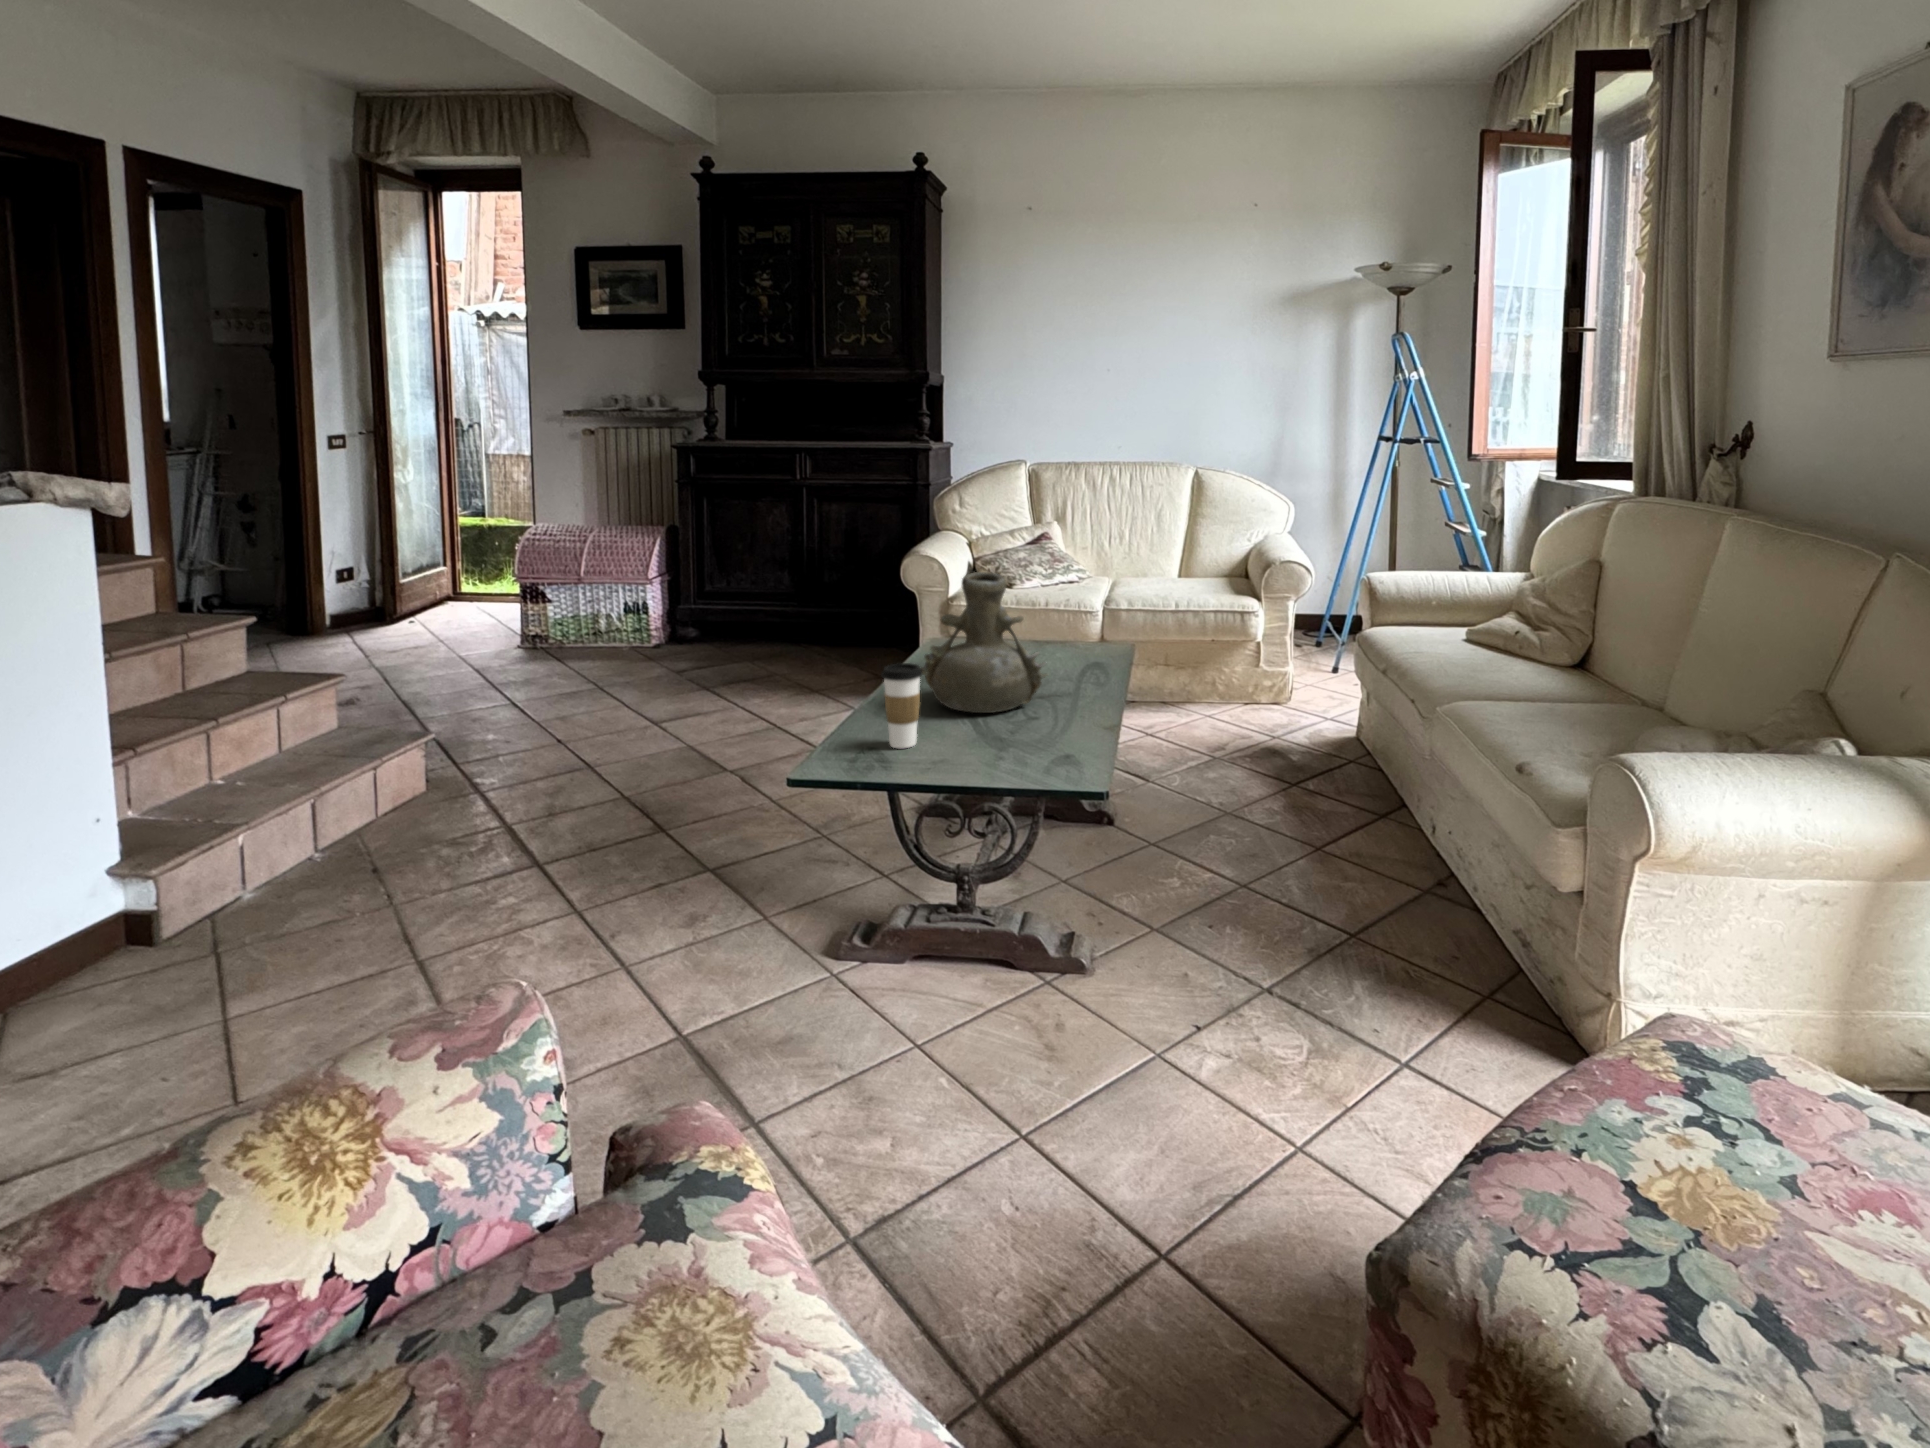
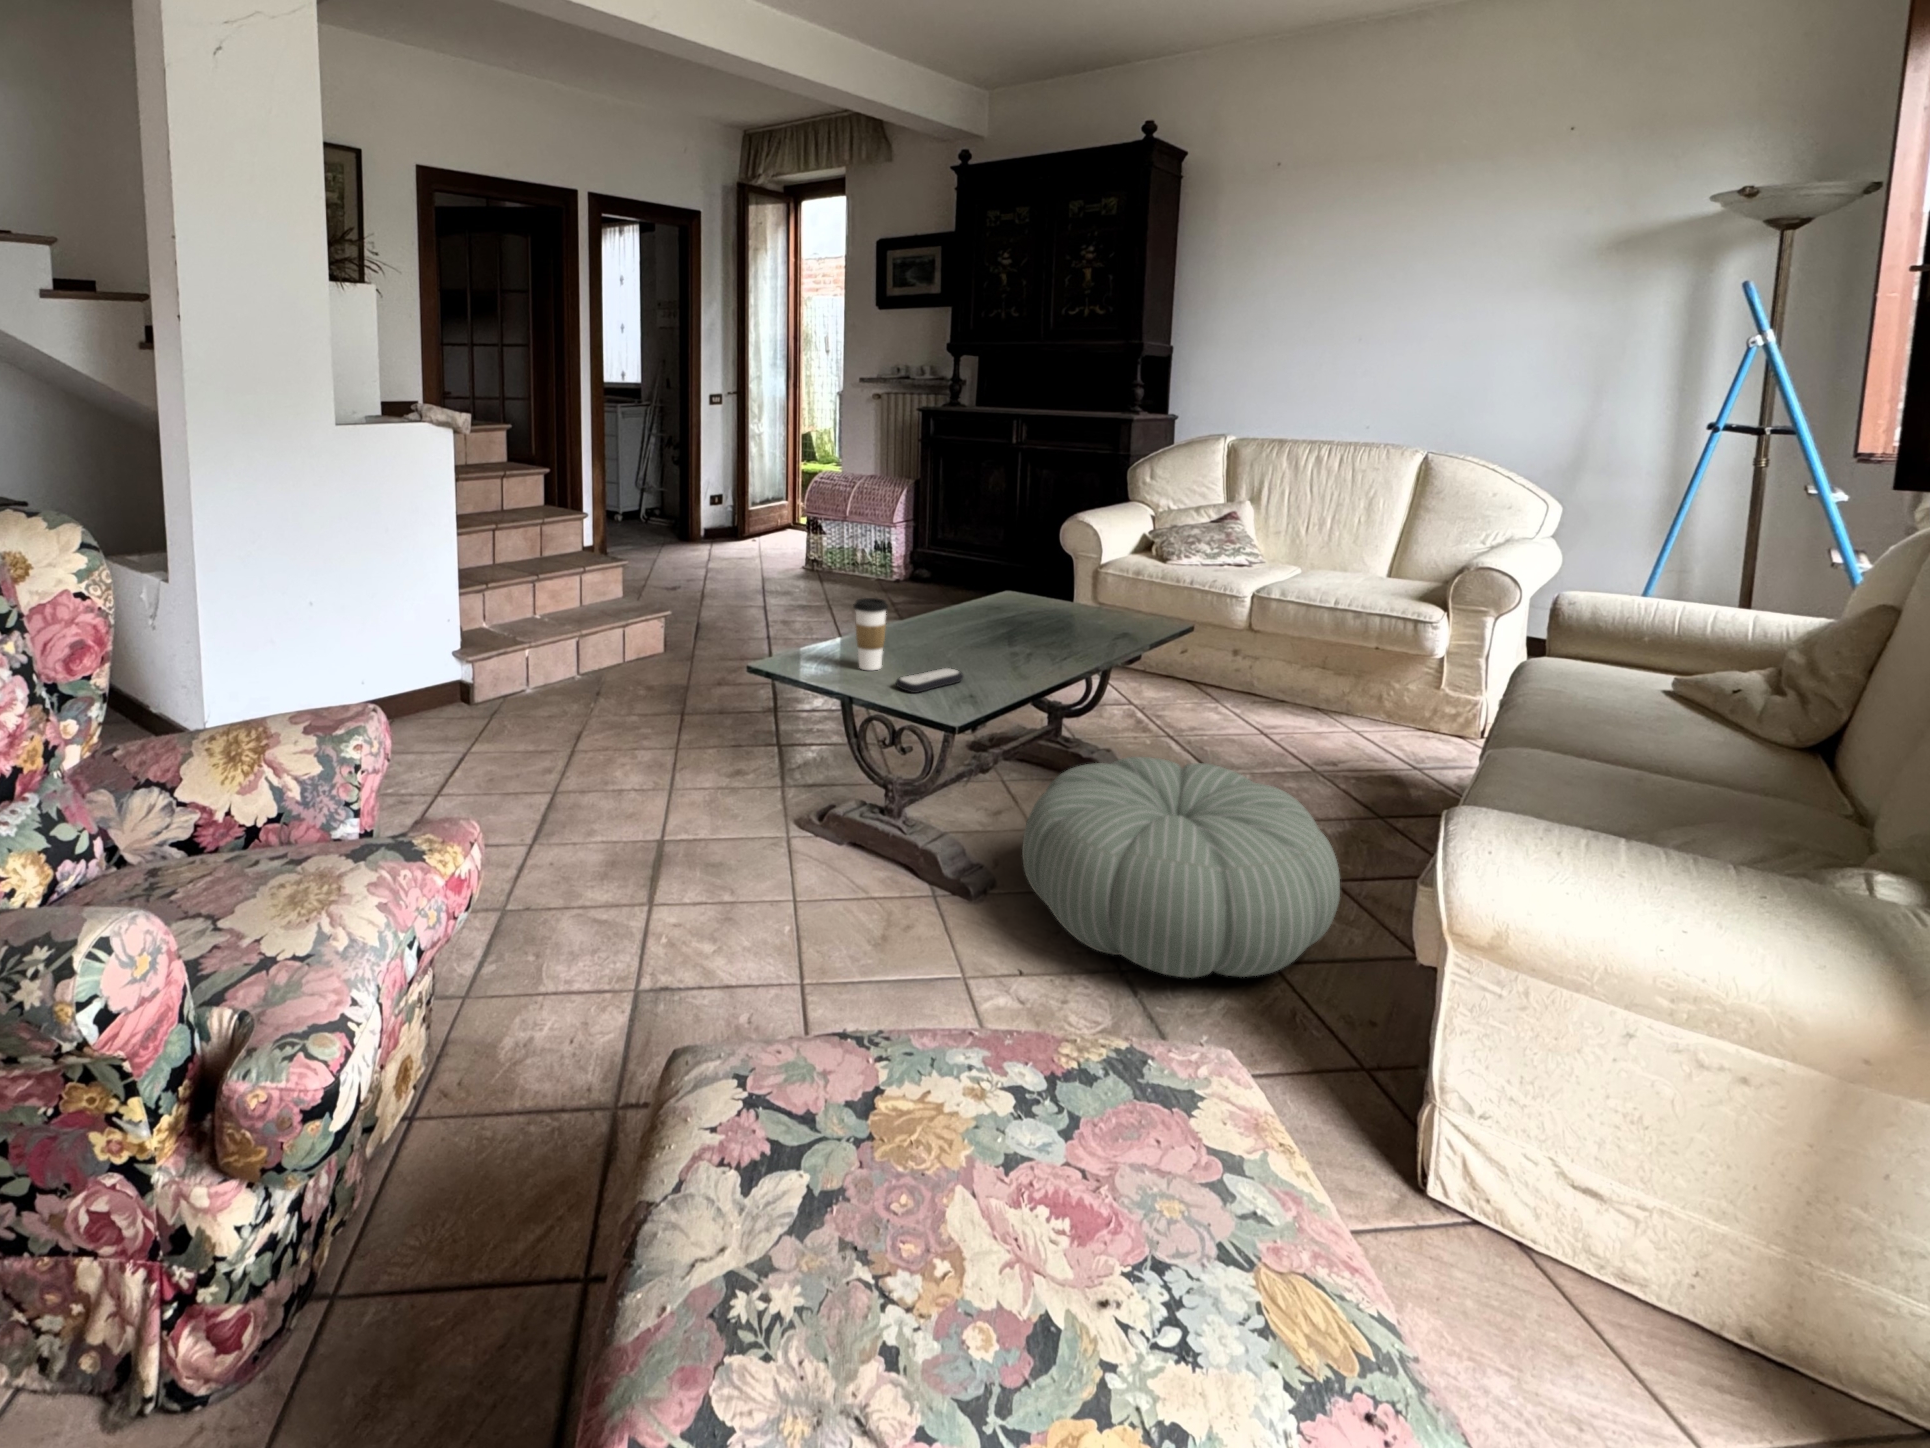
vase: present [920,572,1047,713] -> none [926,530,1033,660]
remote control: none [962,727,1019,762] -> present [896,668,963,693]
pouf: none [1111,768,1406,977] -> present [1022,757,1340,978]

